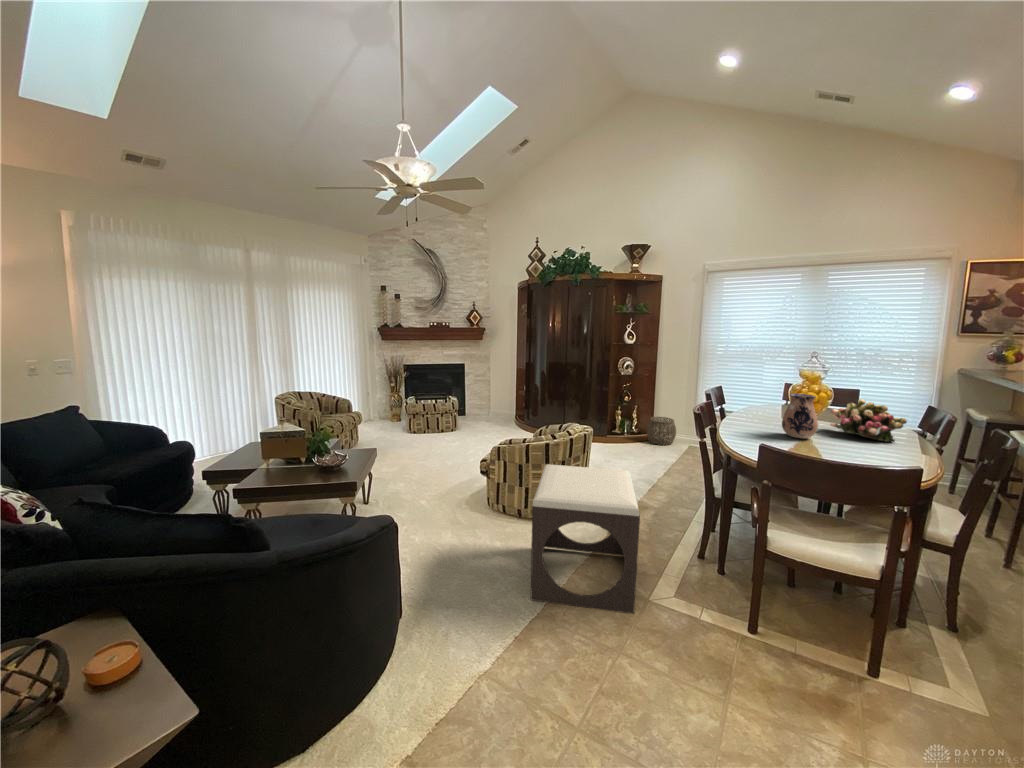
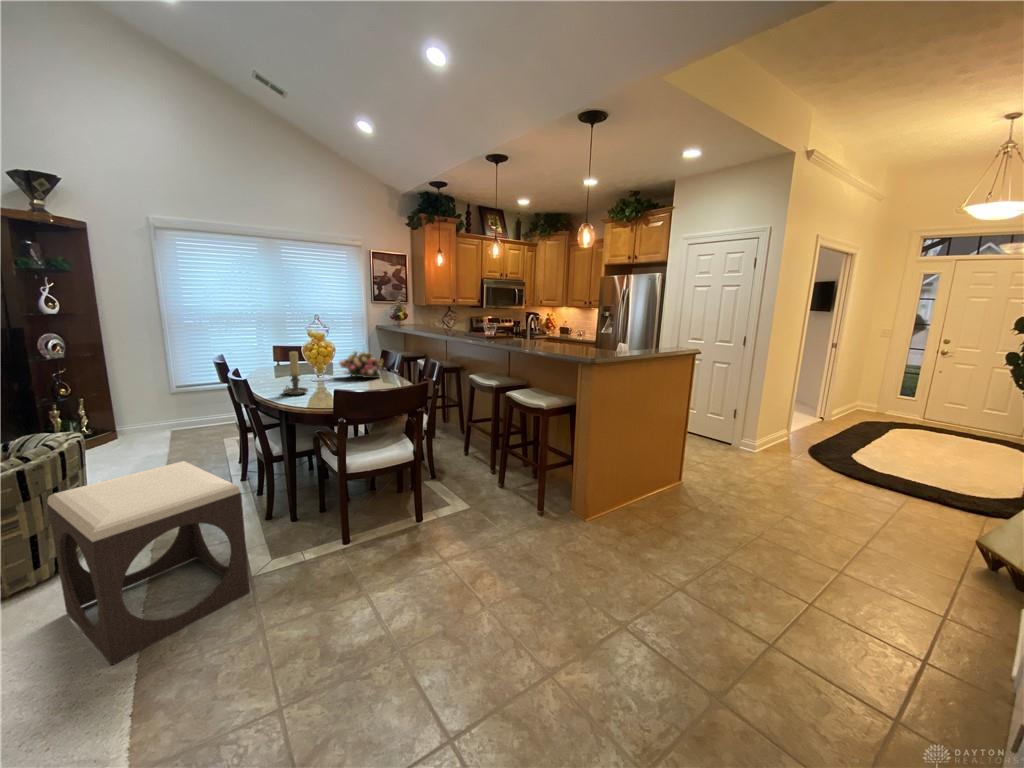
candle holder: none [734,389,764,439] -> present [283,352,308,395]
ceramic pitcher: present [782,394,818,439] -> none [314,350,340,387]
woven basket: present [647,417,676,445] -> none [108,407,155,443]

